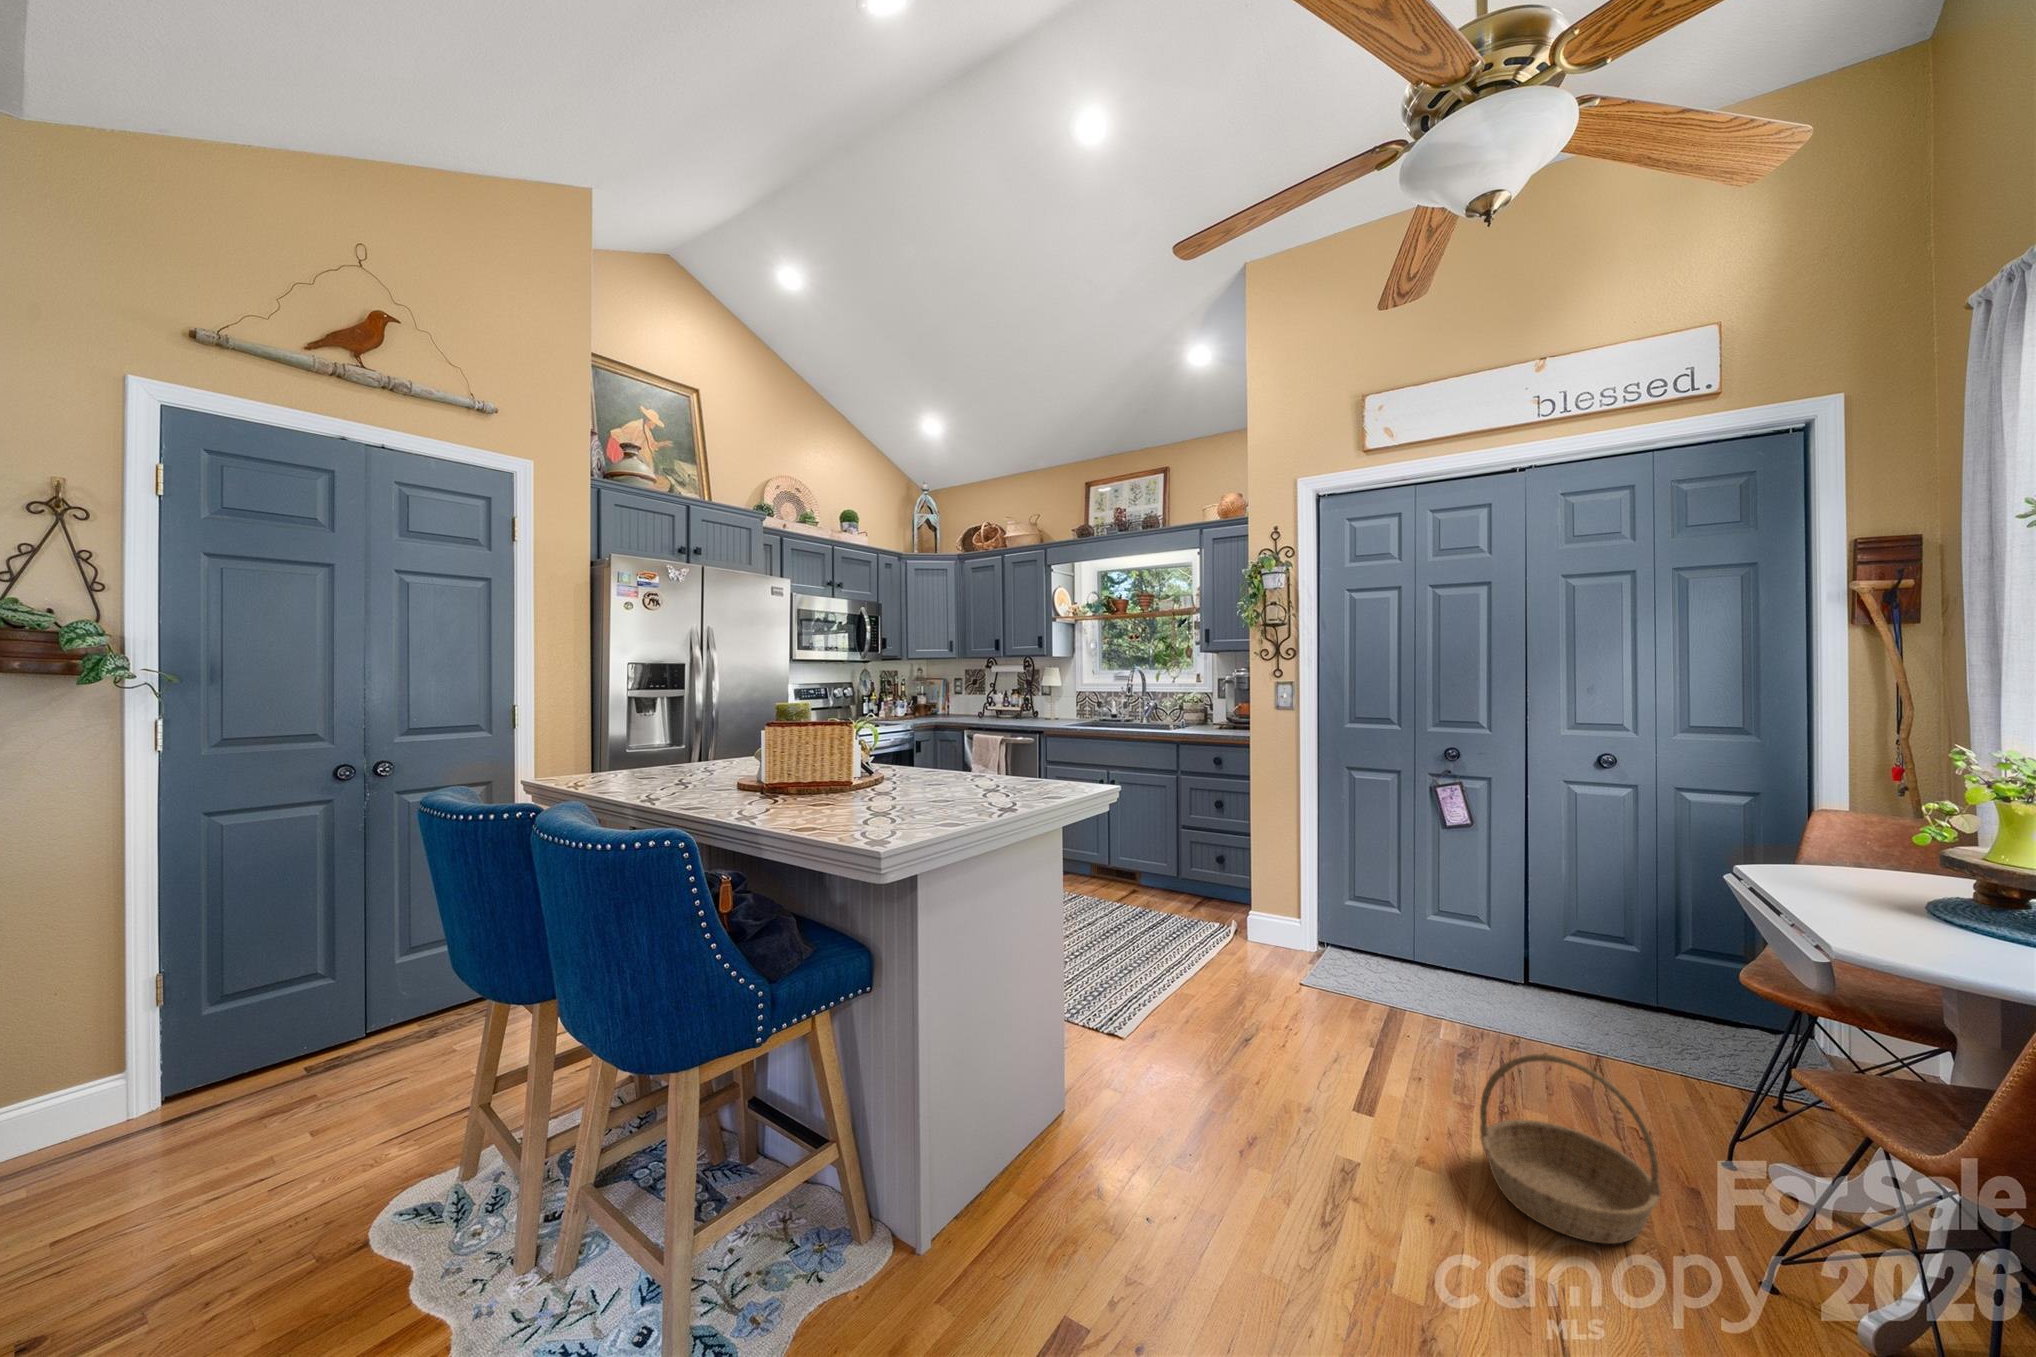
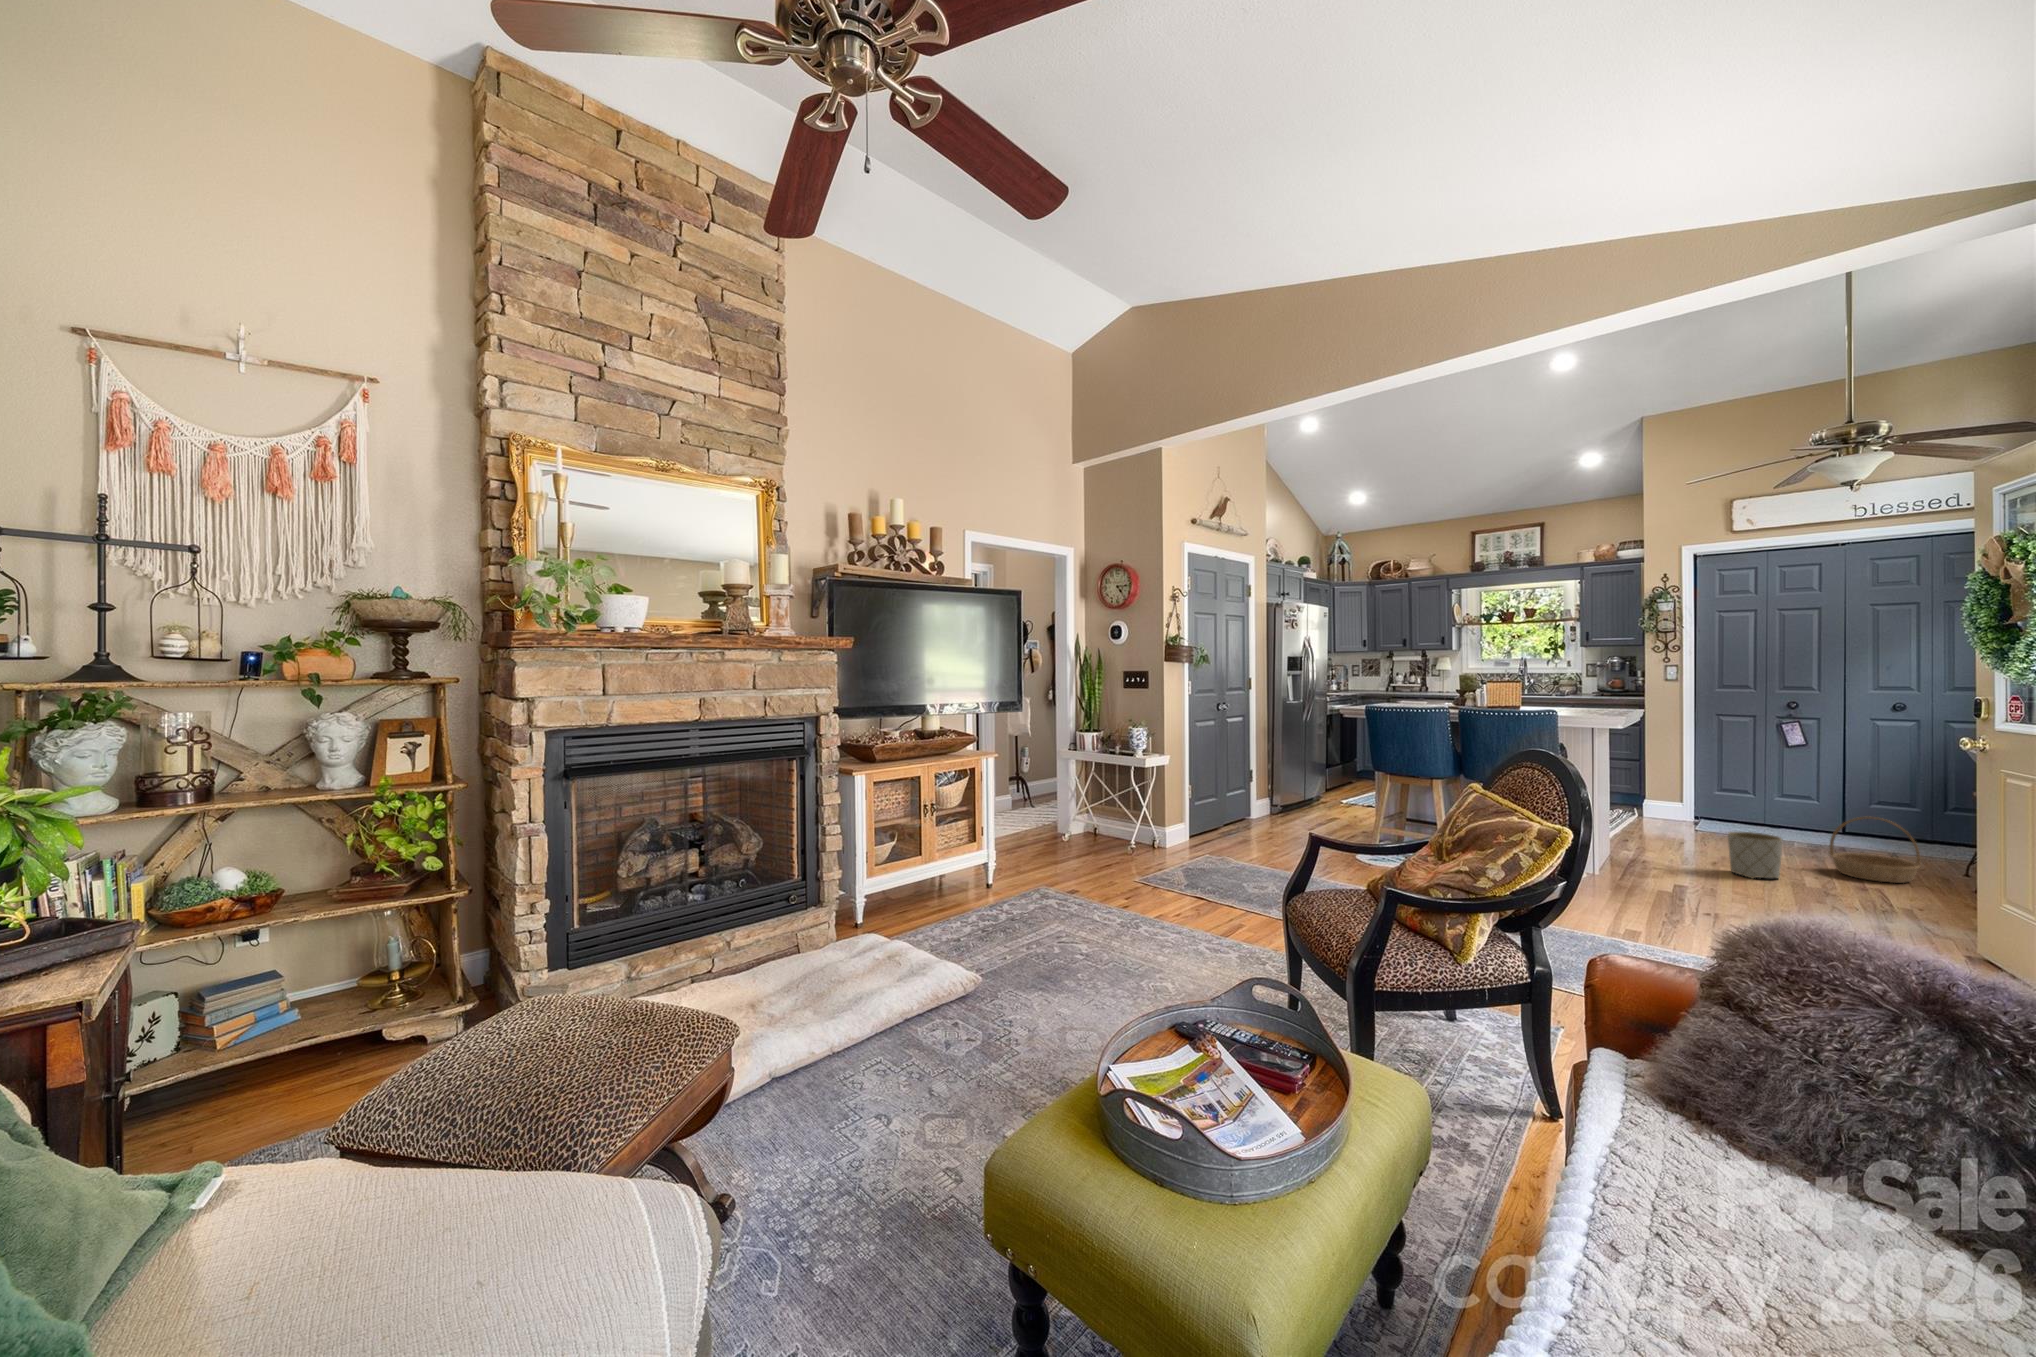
planter: none [1259,1102,1367,1261] -> present [1728,832,1782,879]

